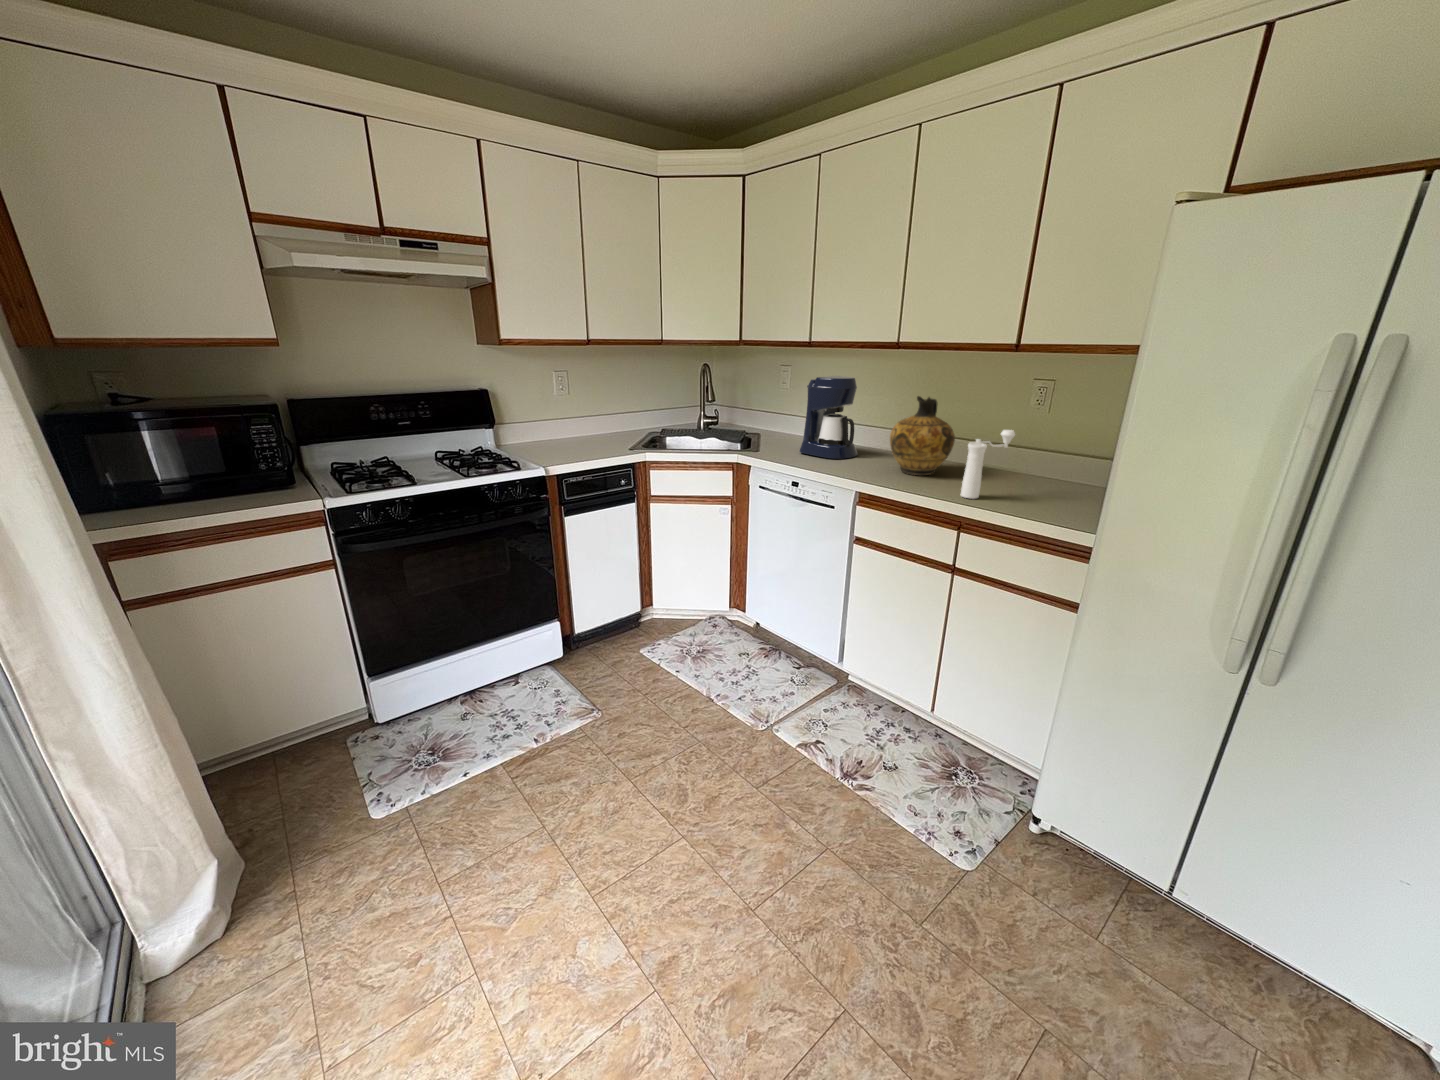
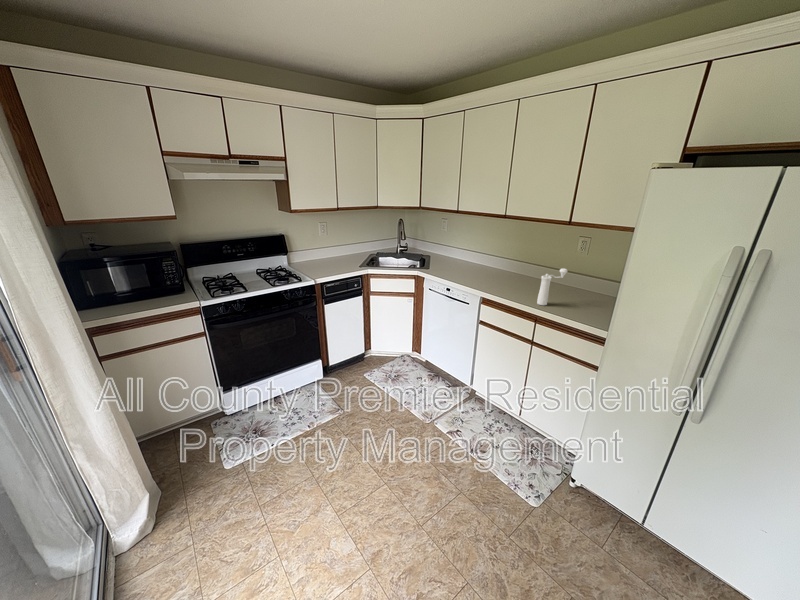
coffee maker: present [799,376,858,459] -> none [451,230,483,275]
ceramic jug: present [890,396,955,475] -> none [500,246,535,288]

